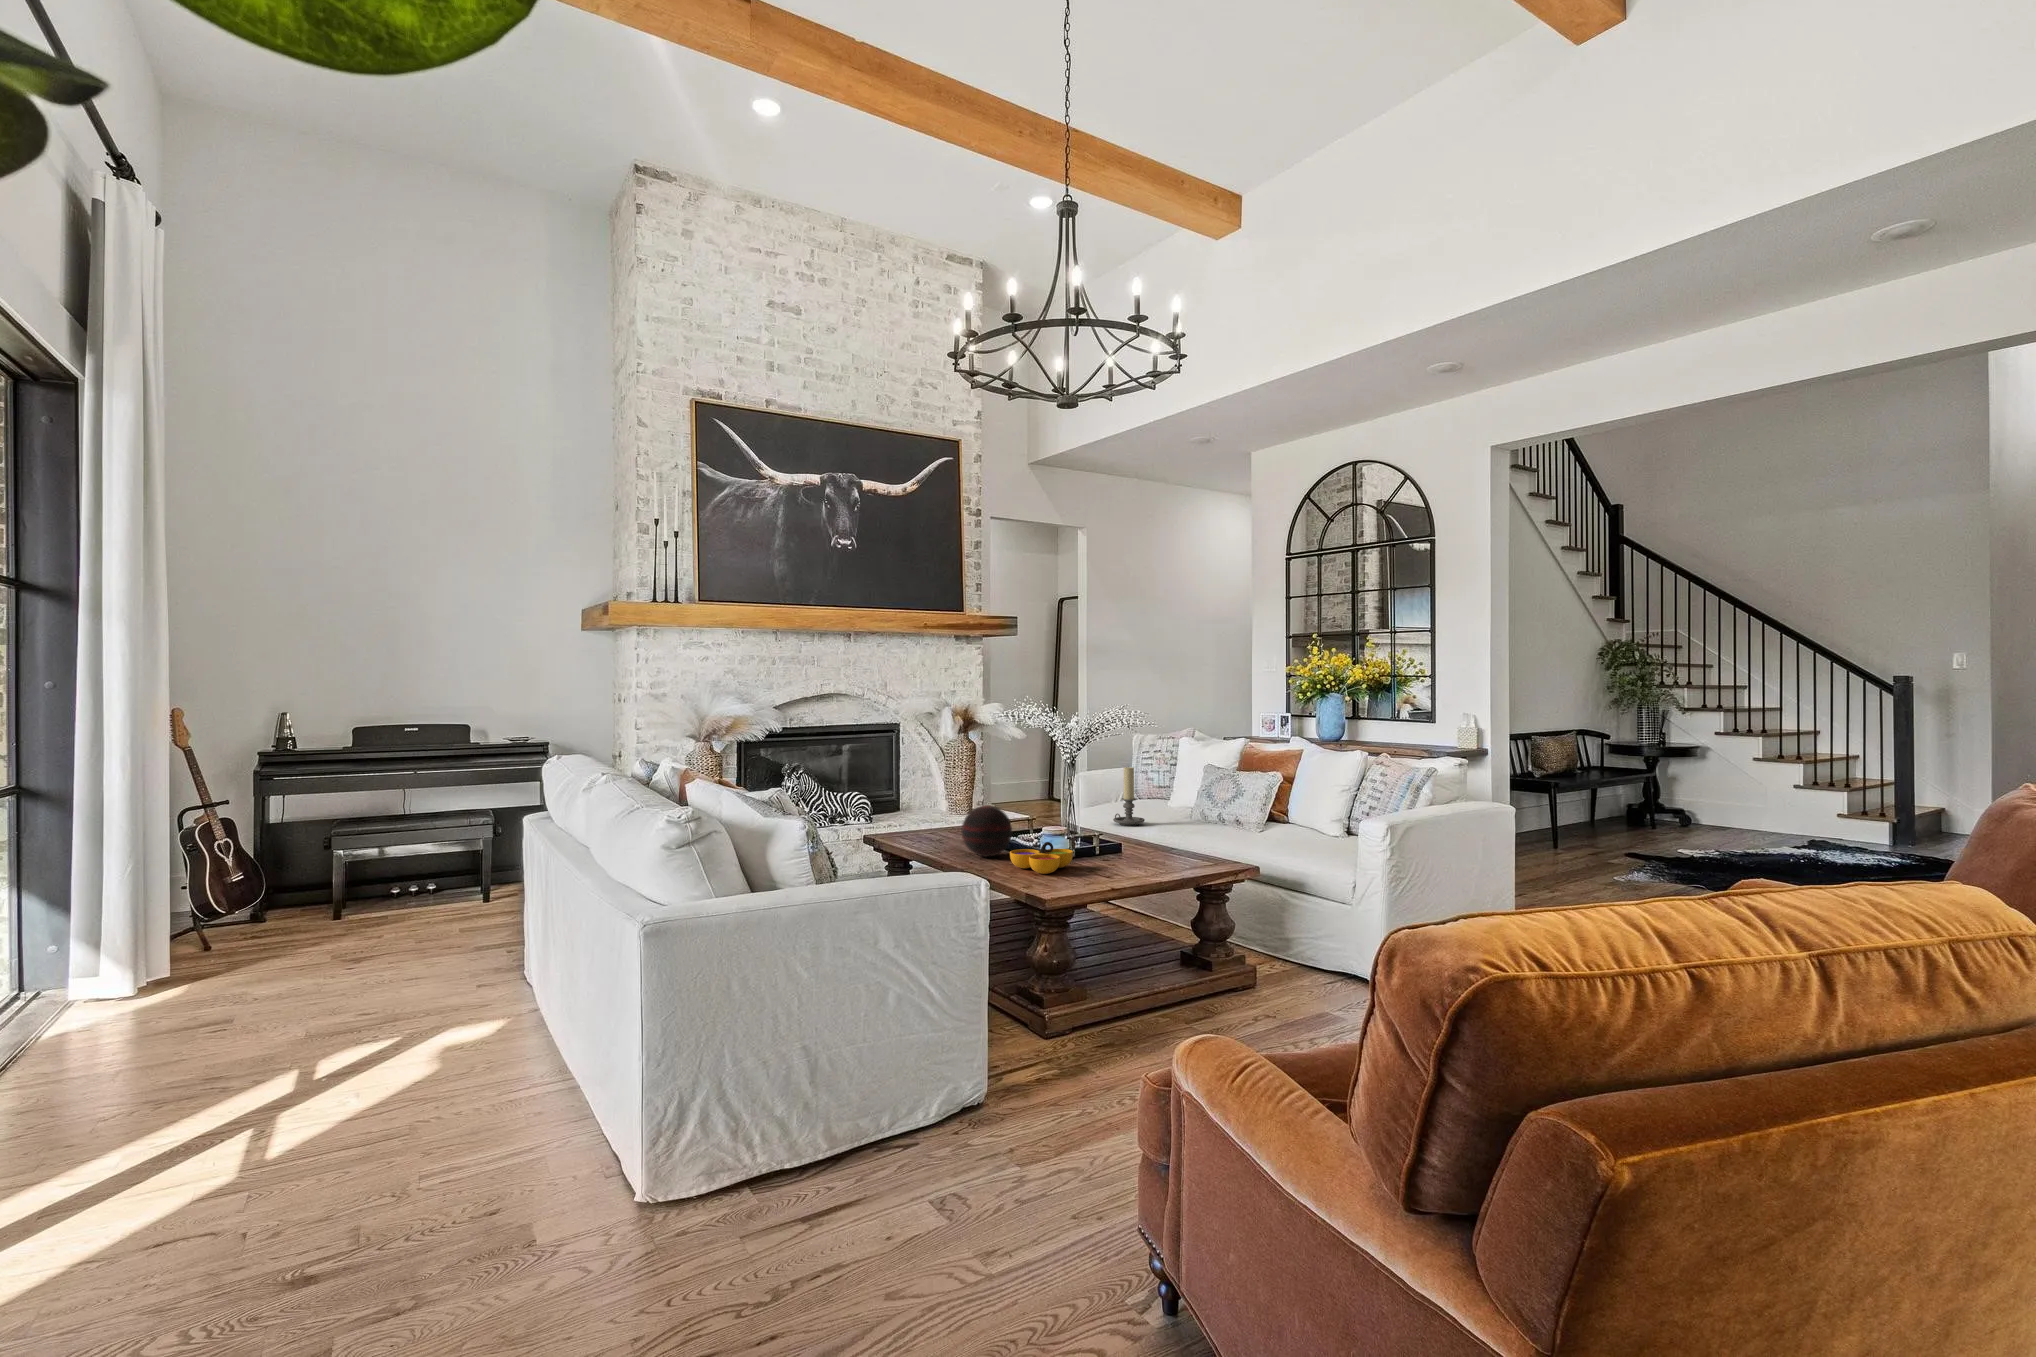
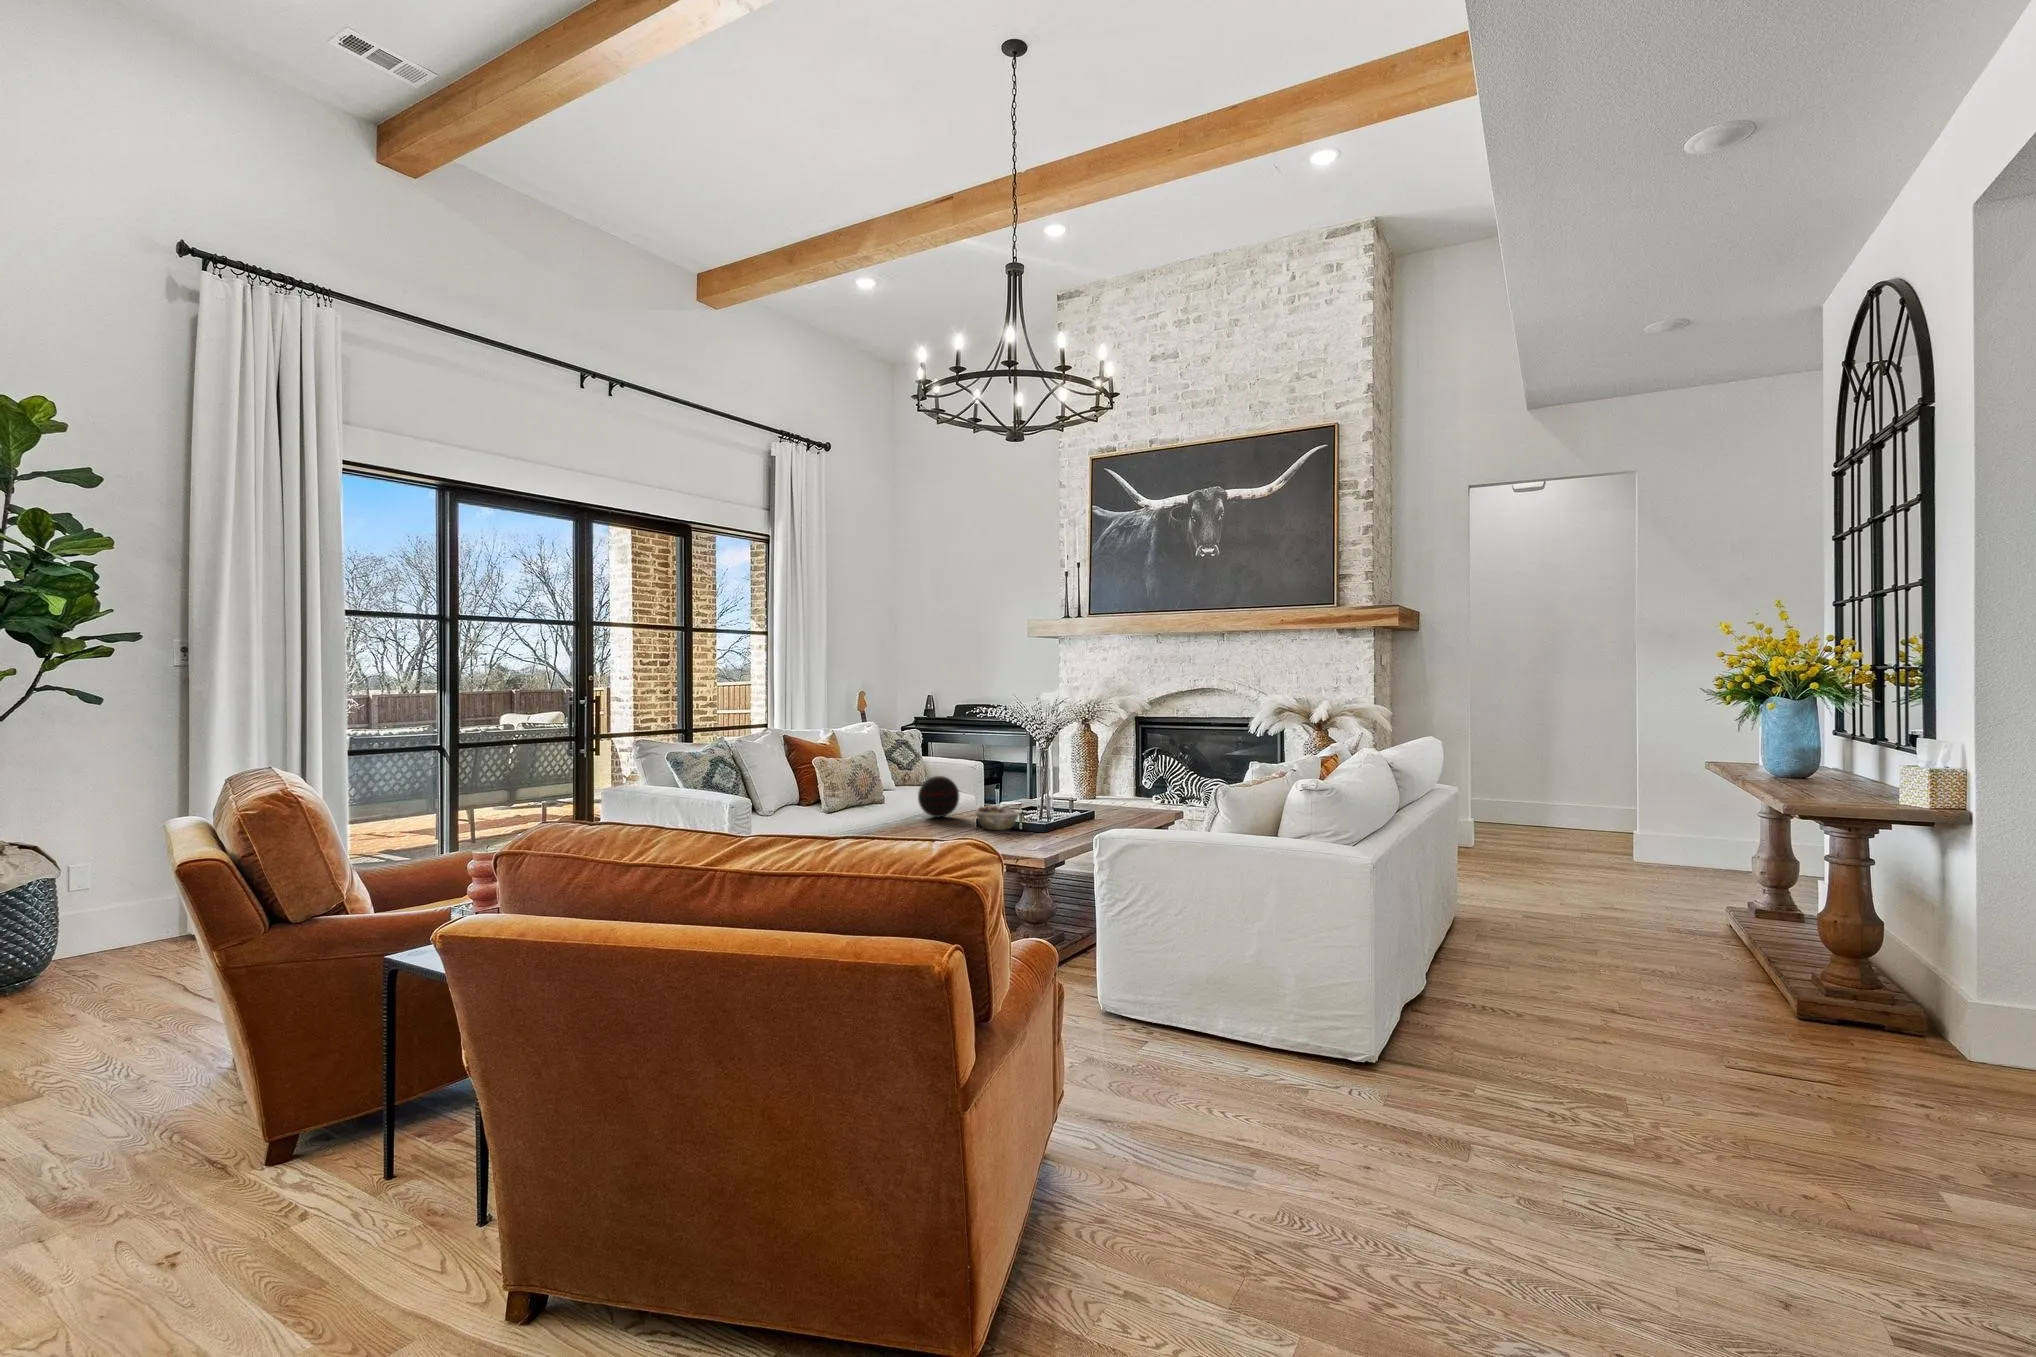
candle holder: present [1113,767,1145,826] -> none [1161,762,1194,824]
succulent planter: none [1070,827,1120,855] -> present [976,805,1019,830]
decorative bowl: present [1010,842,1073,874] -> none [871,805,923,829]

